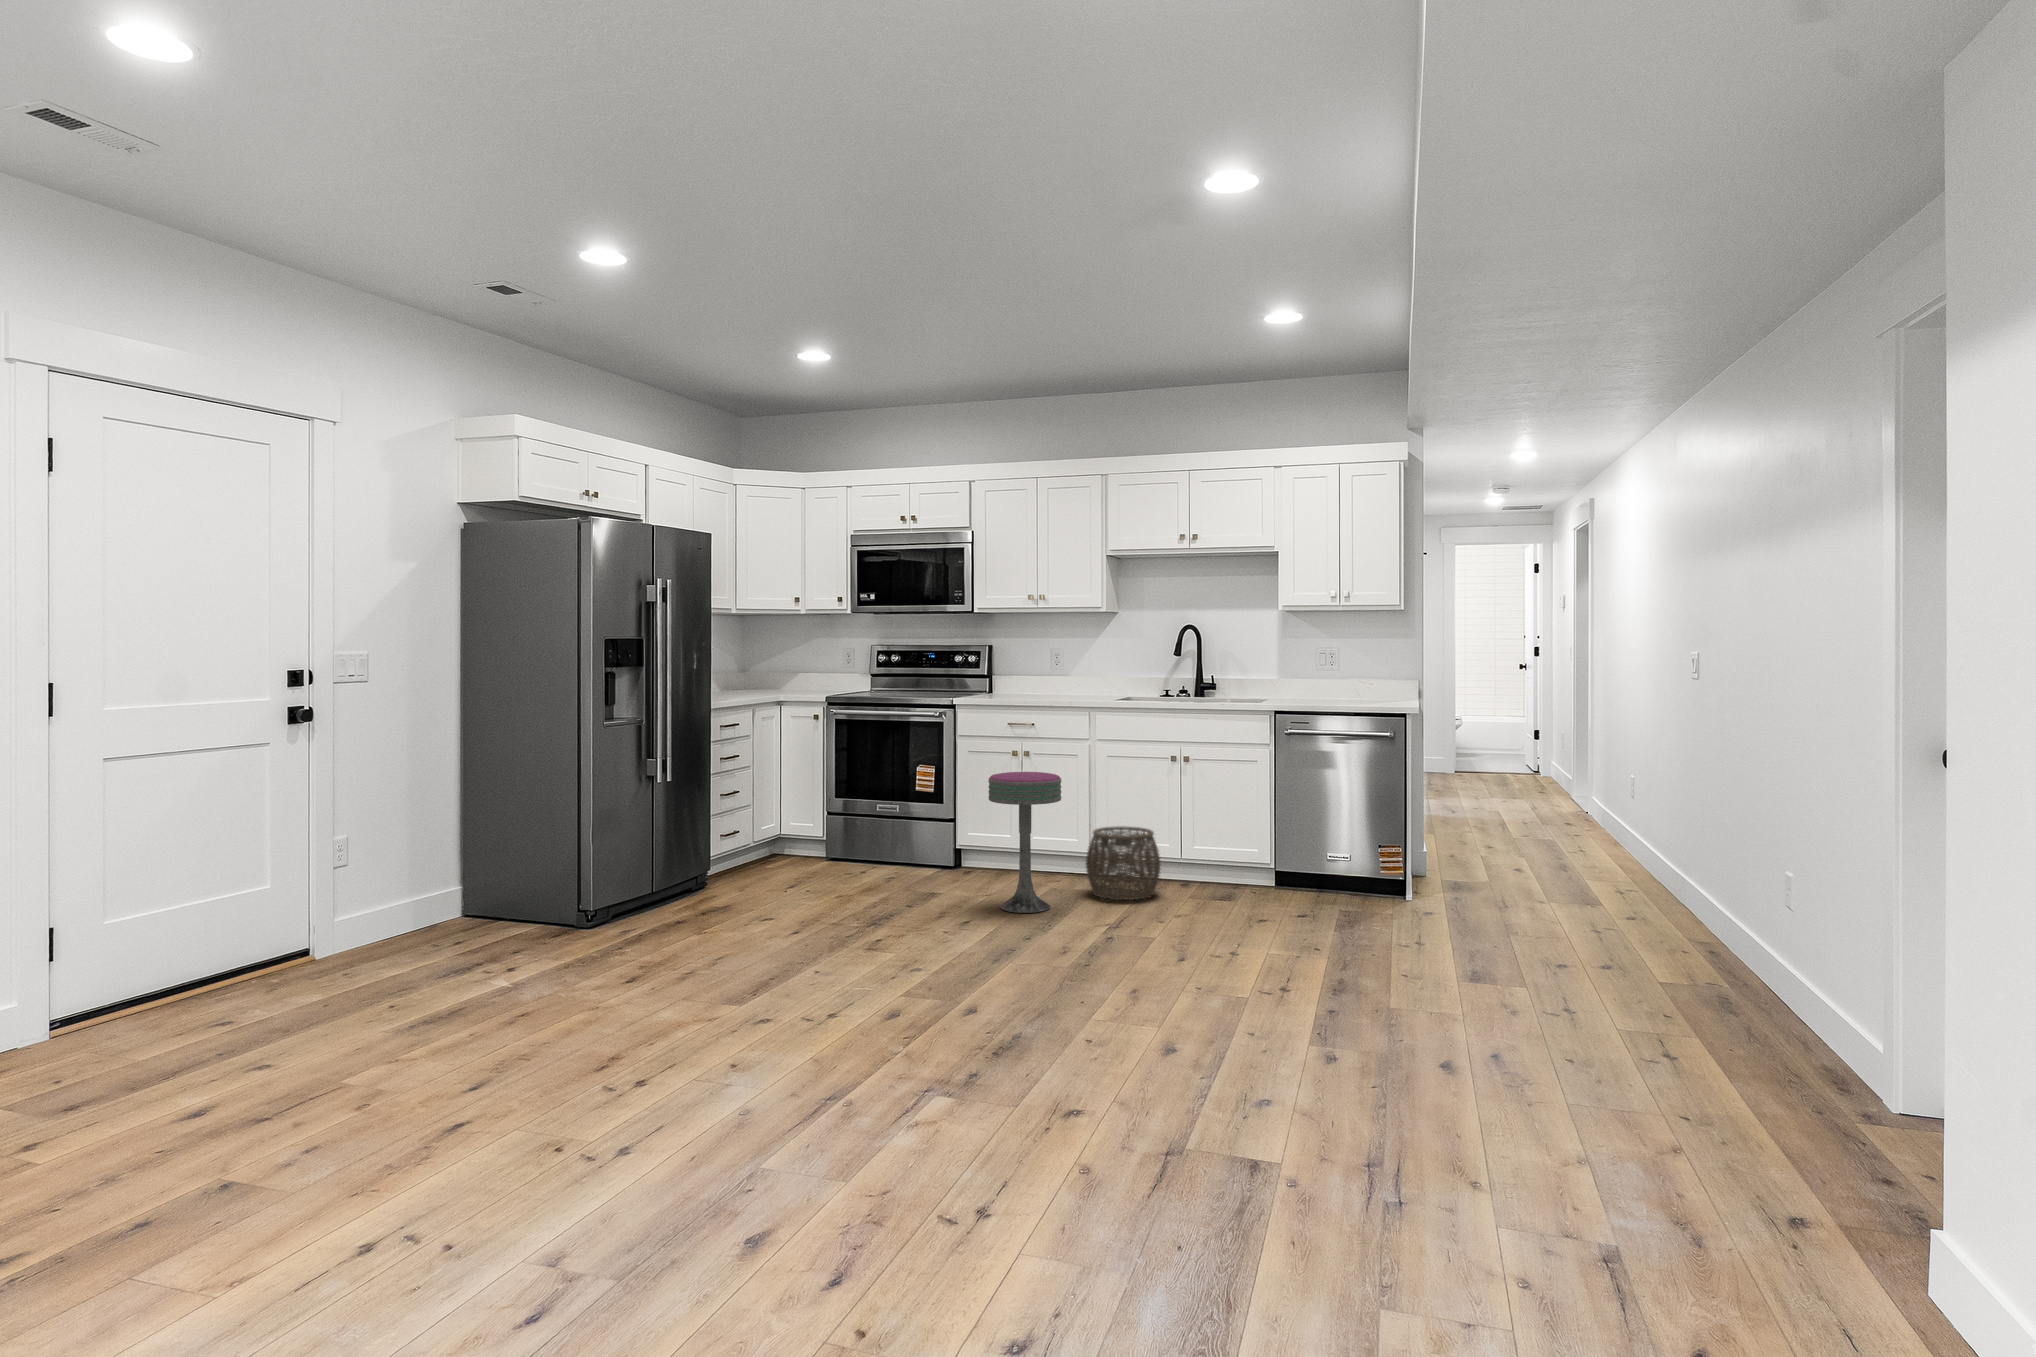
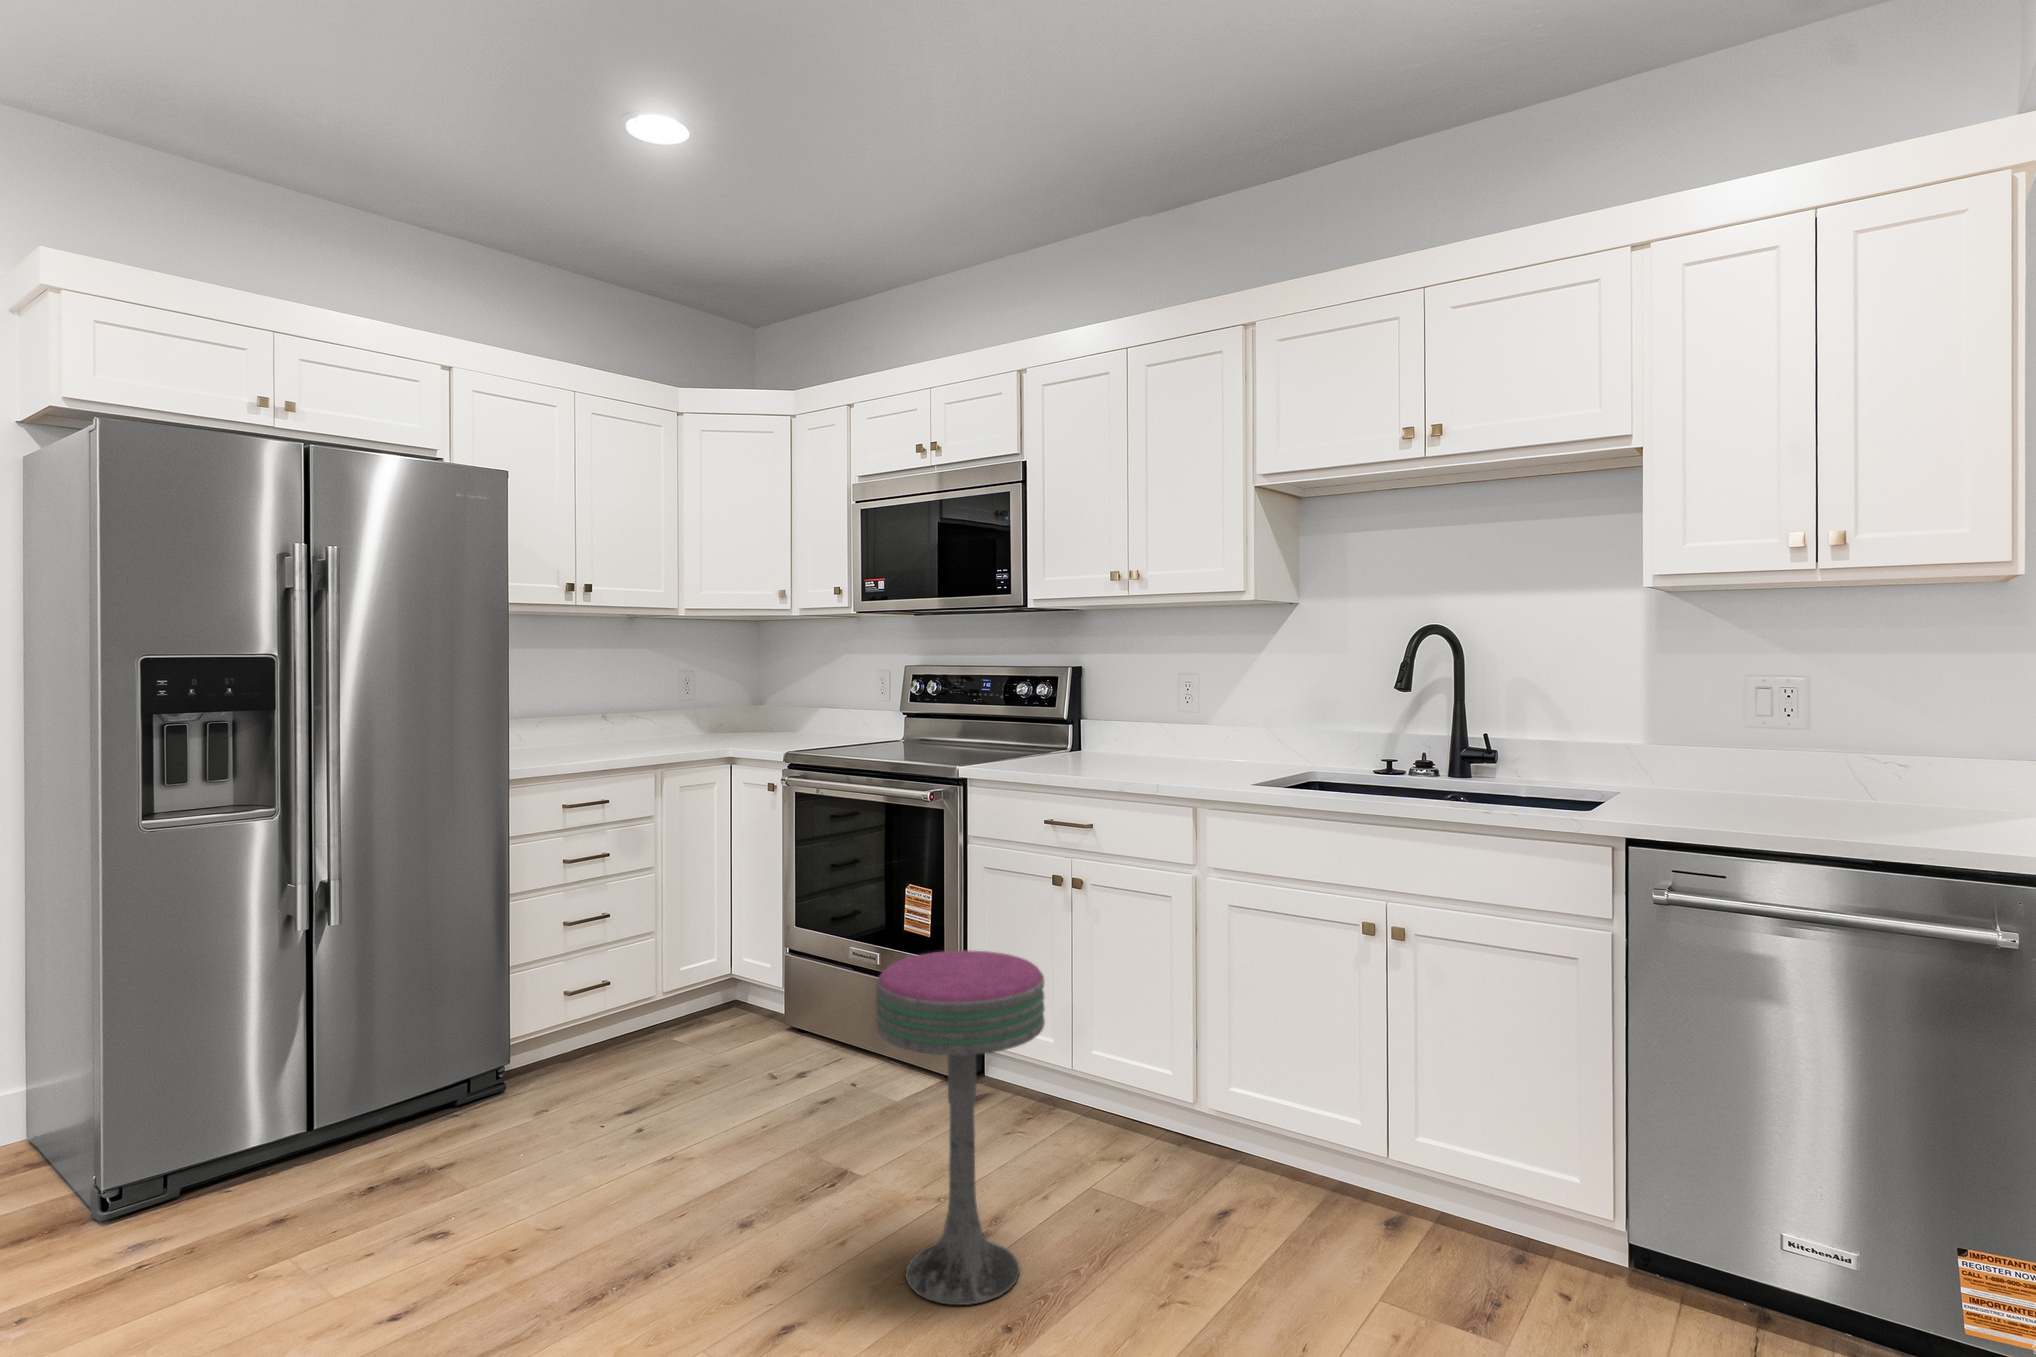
woven basket: present [1086,826,1160,901] -> none [1132,1075,1311,1285]

